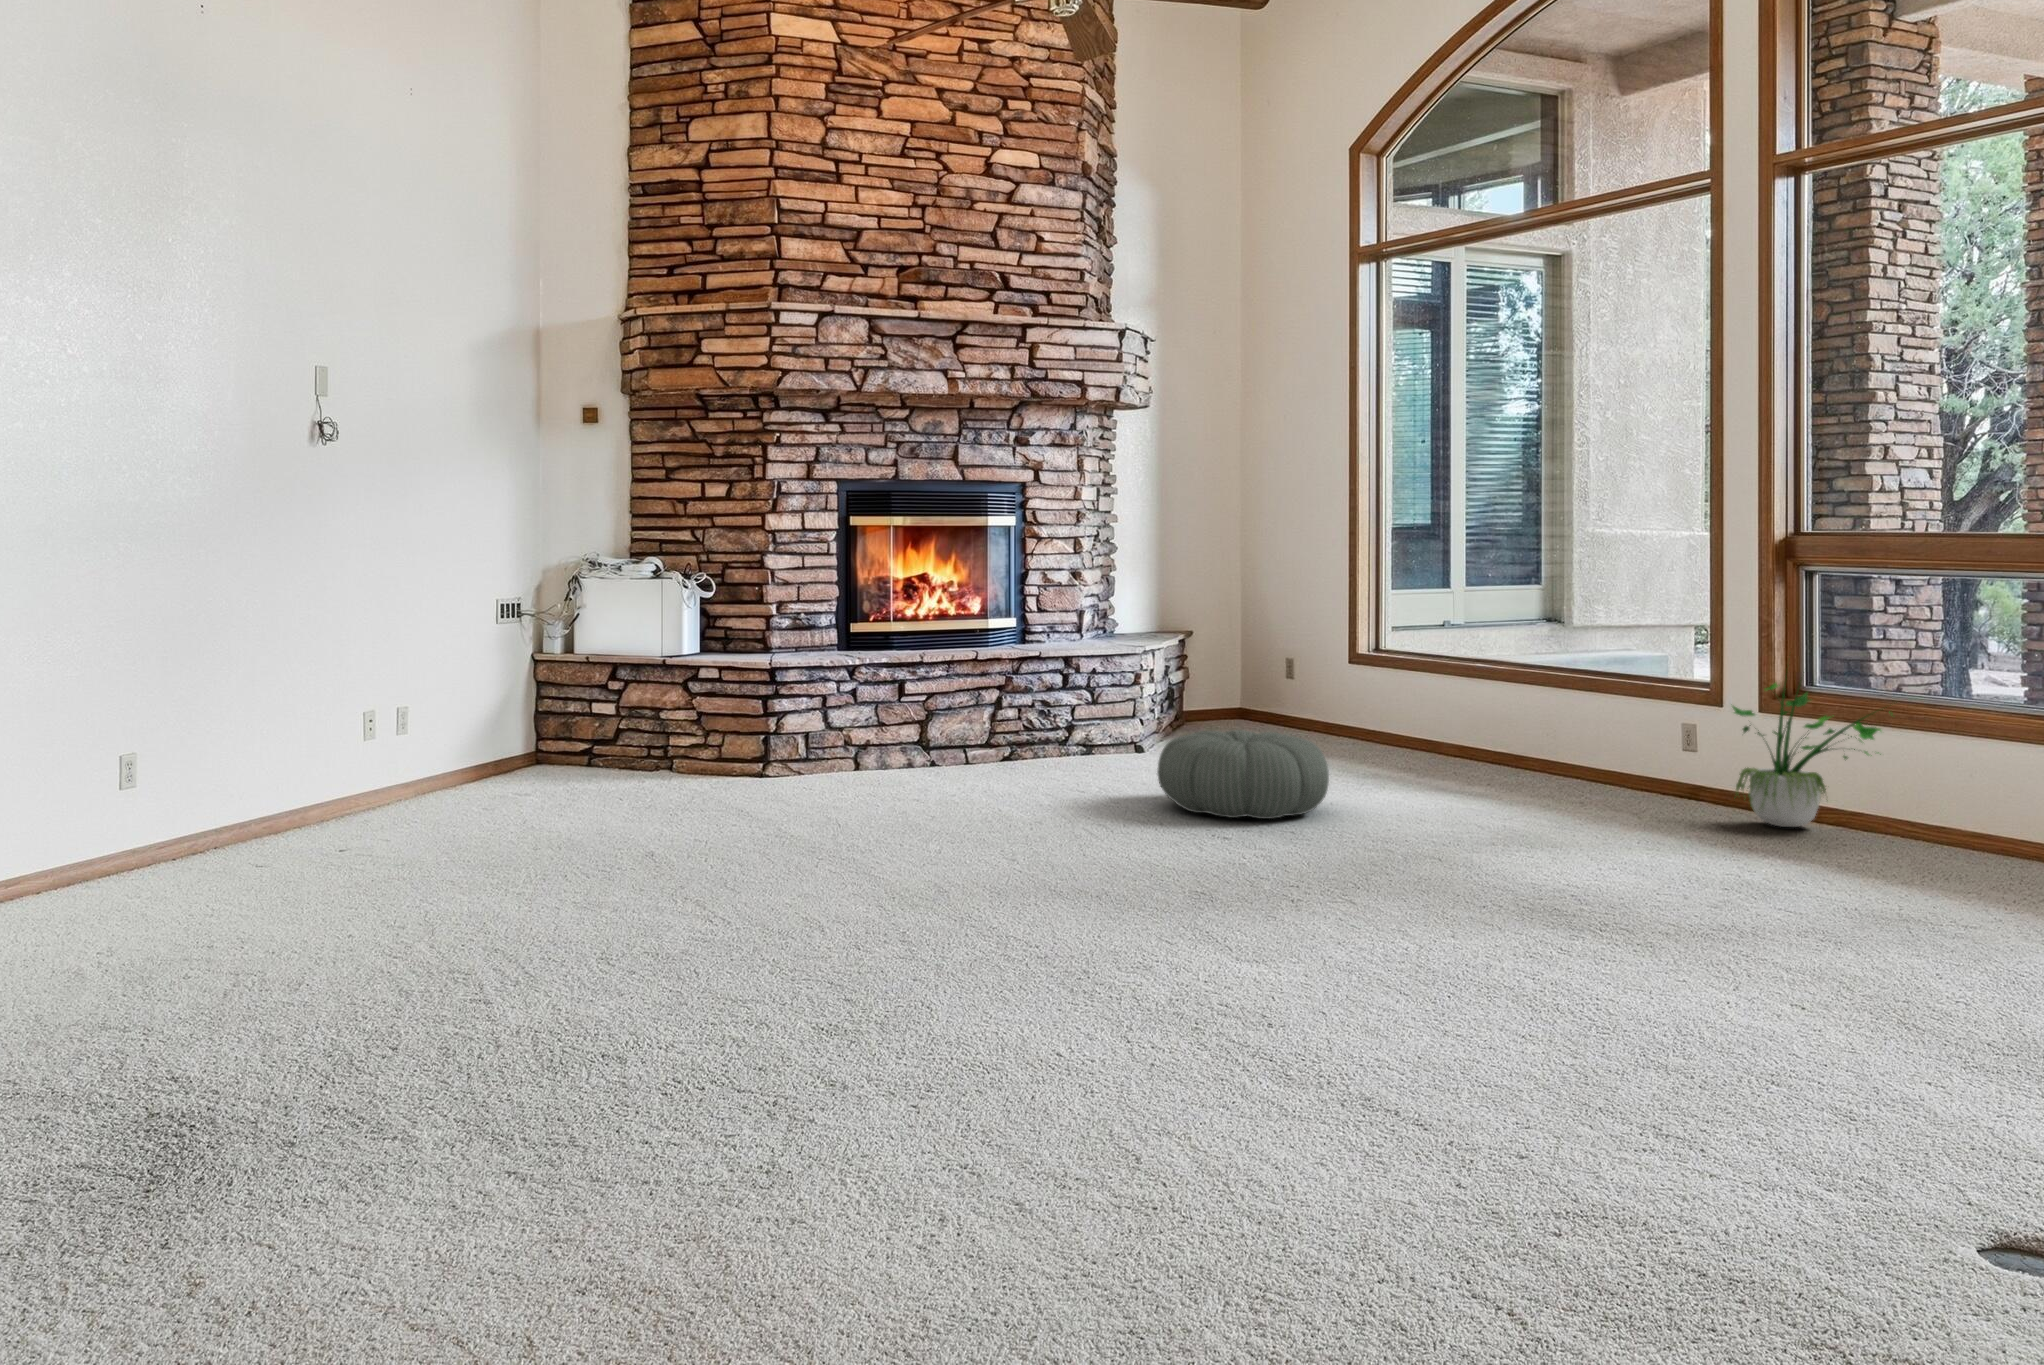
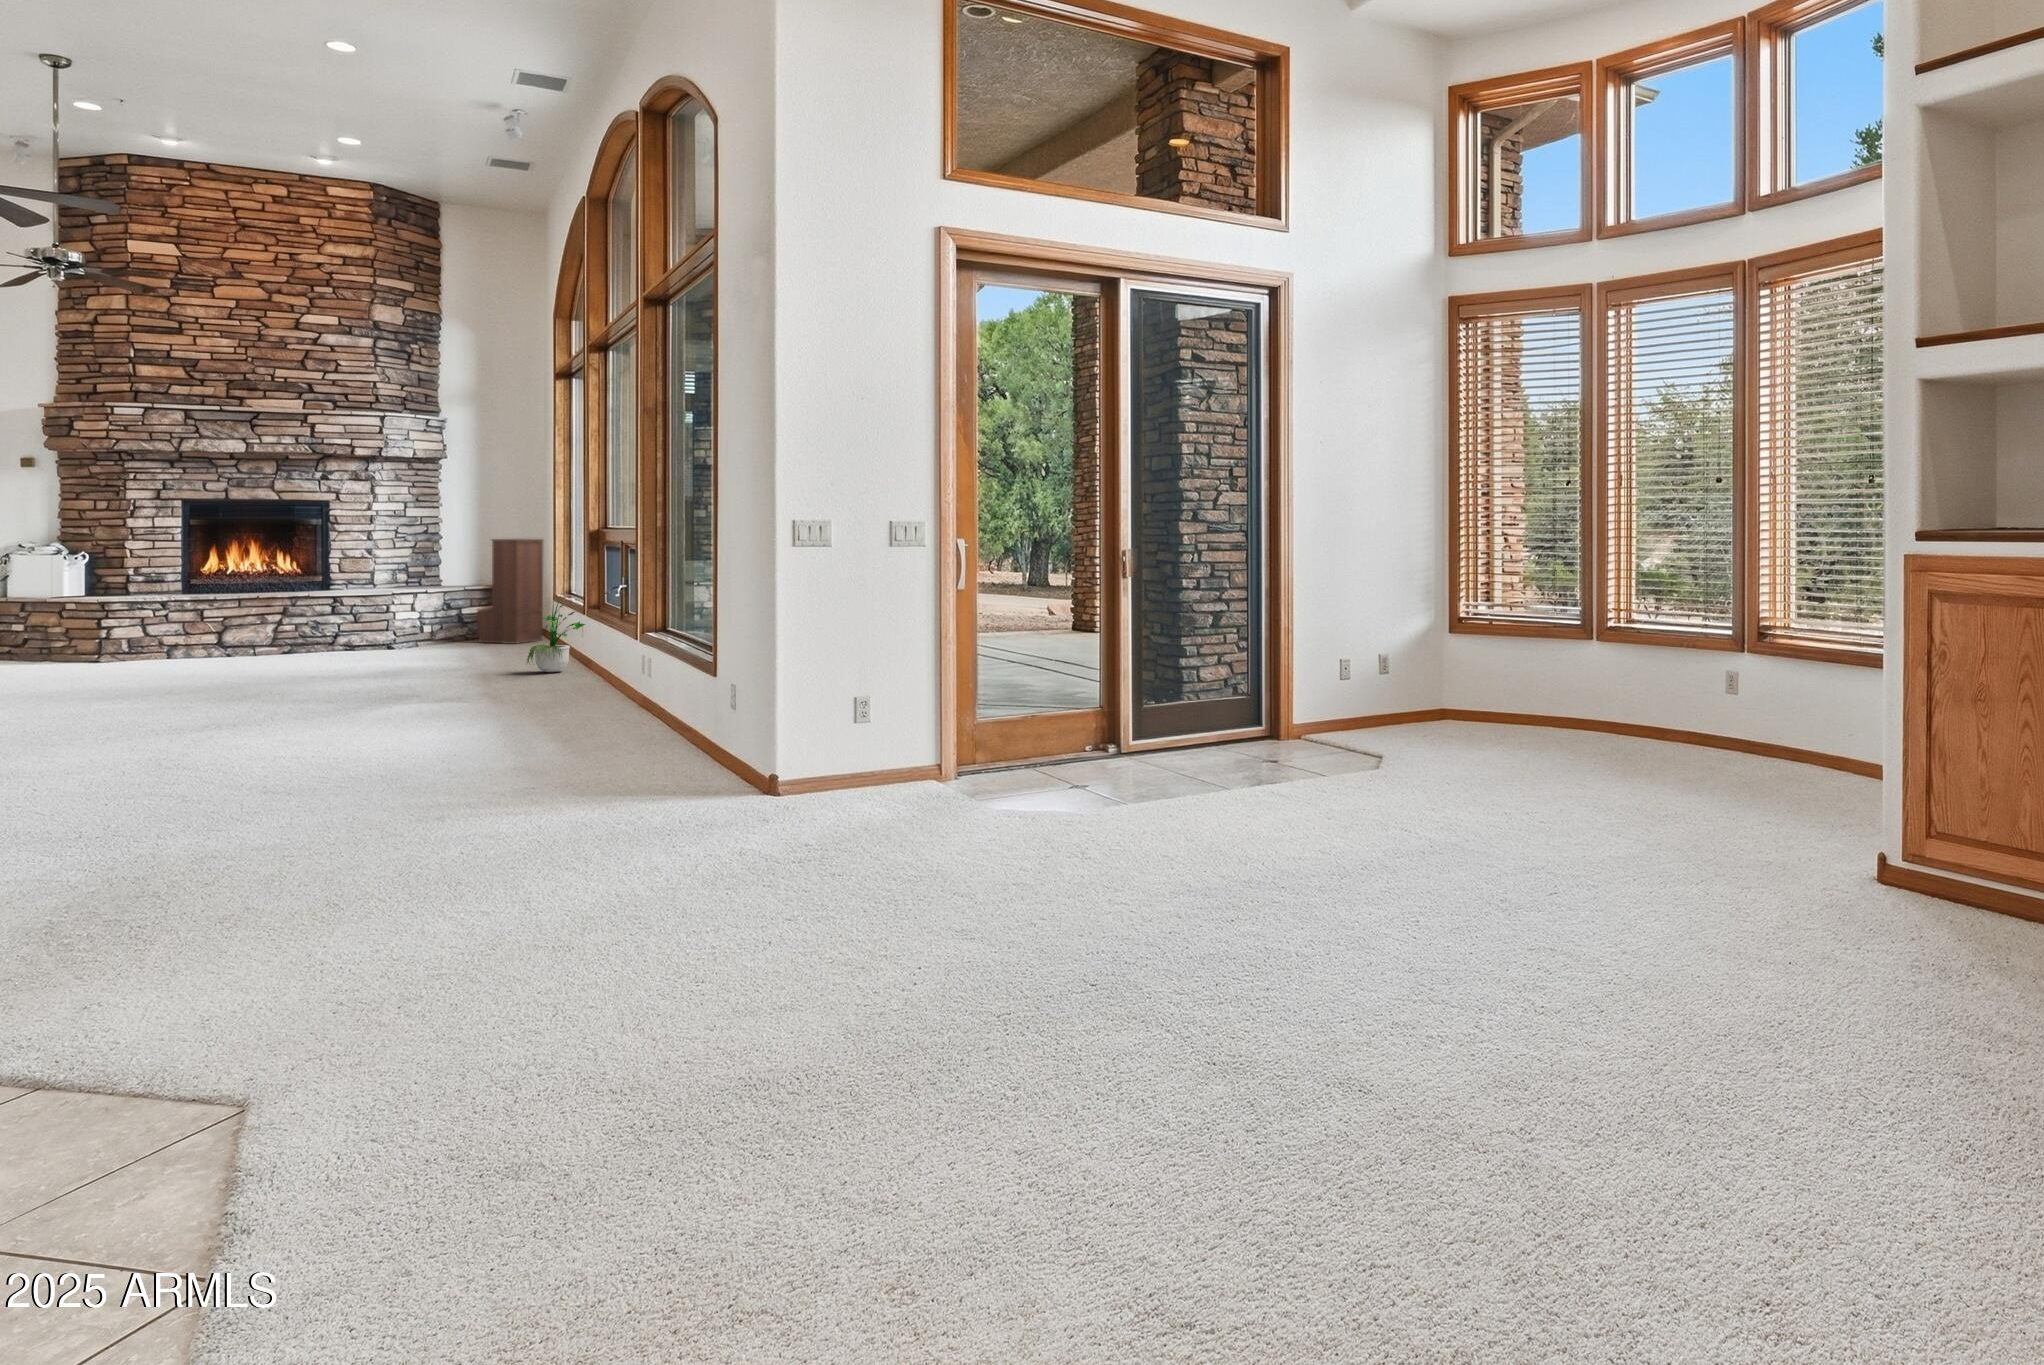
bookshelf: none [1207,549,1292,735] -> present [477,539,543,644]
pouf: present [1157,730,1329,819] -> none [252,631,356,672]

